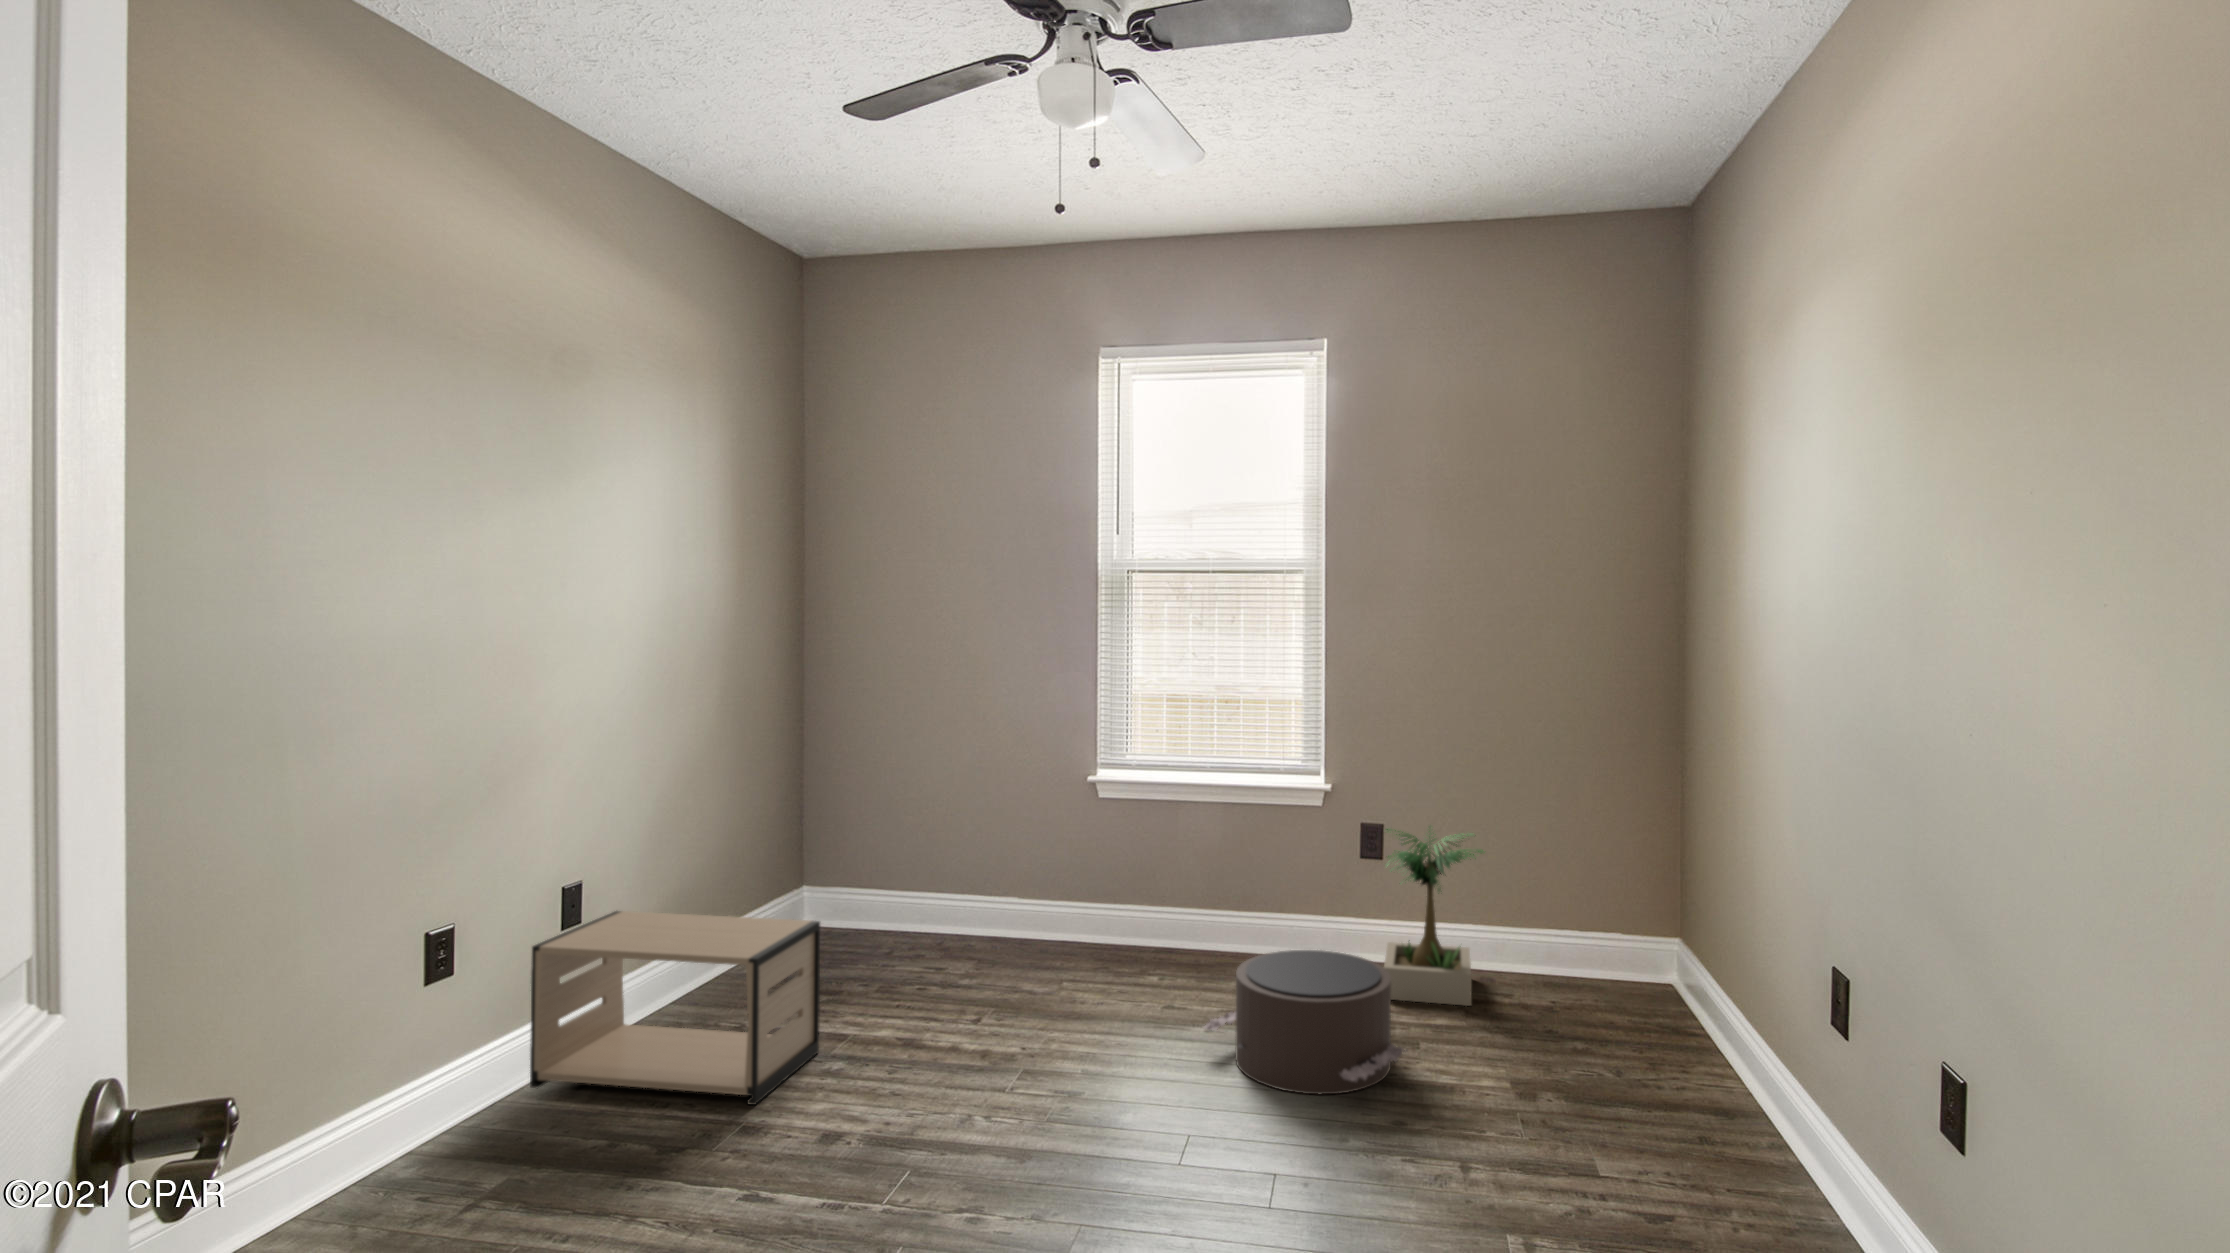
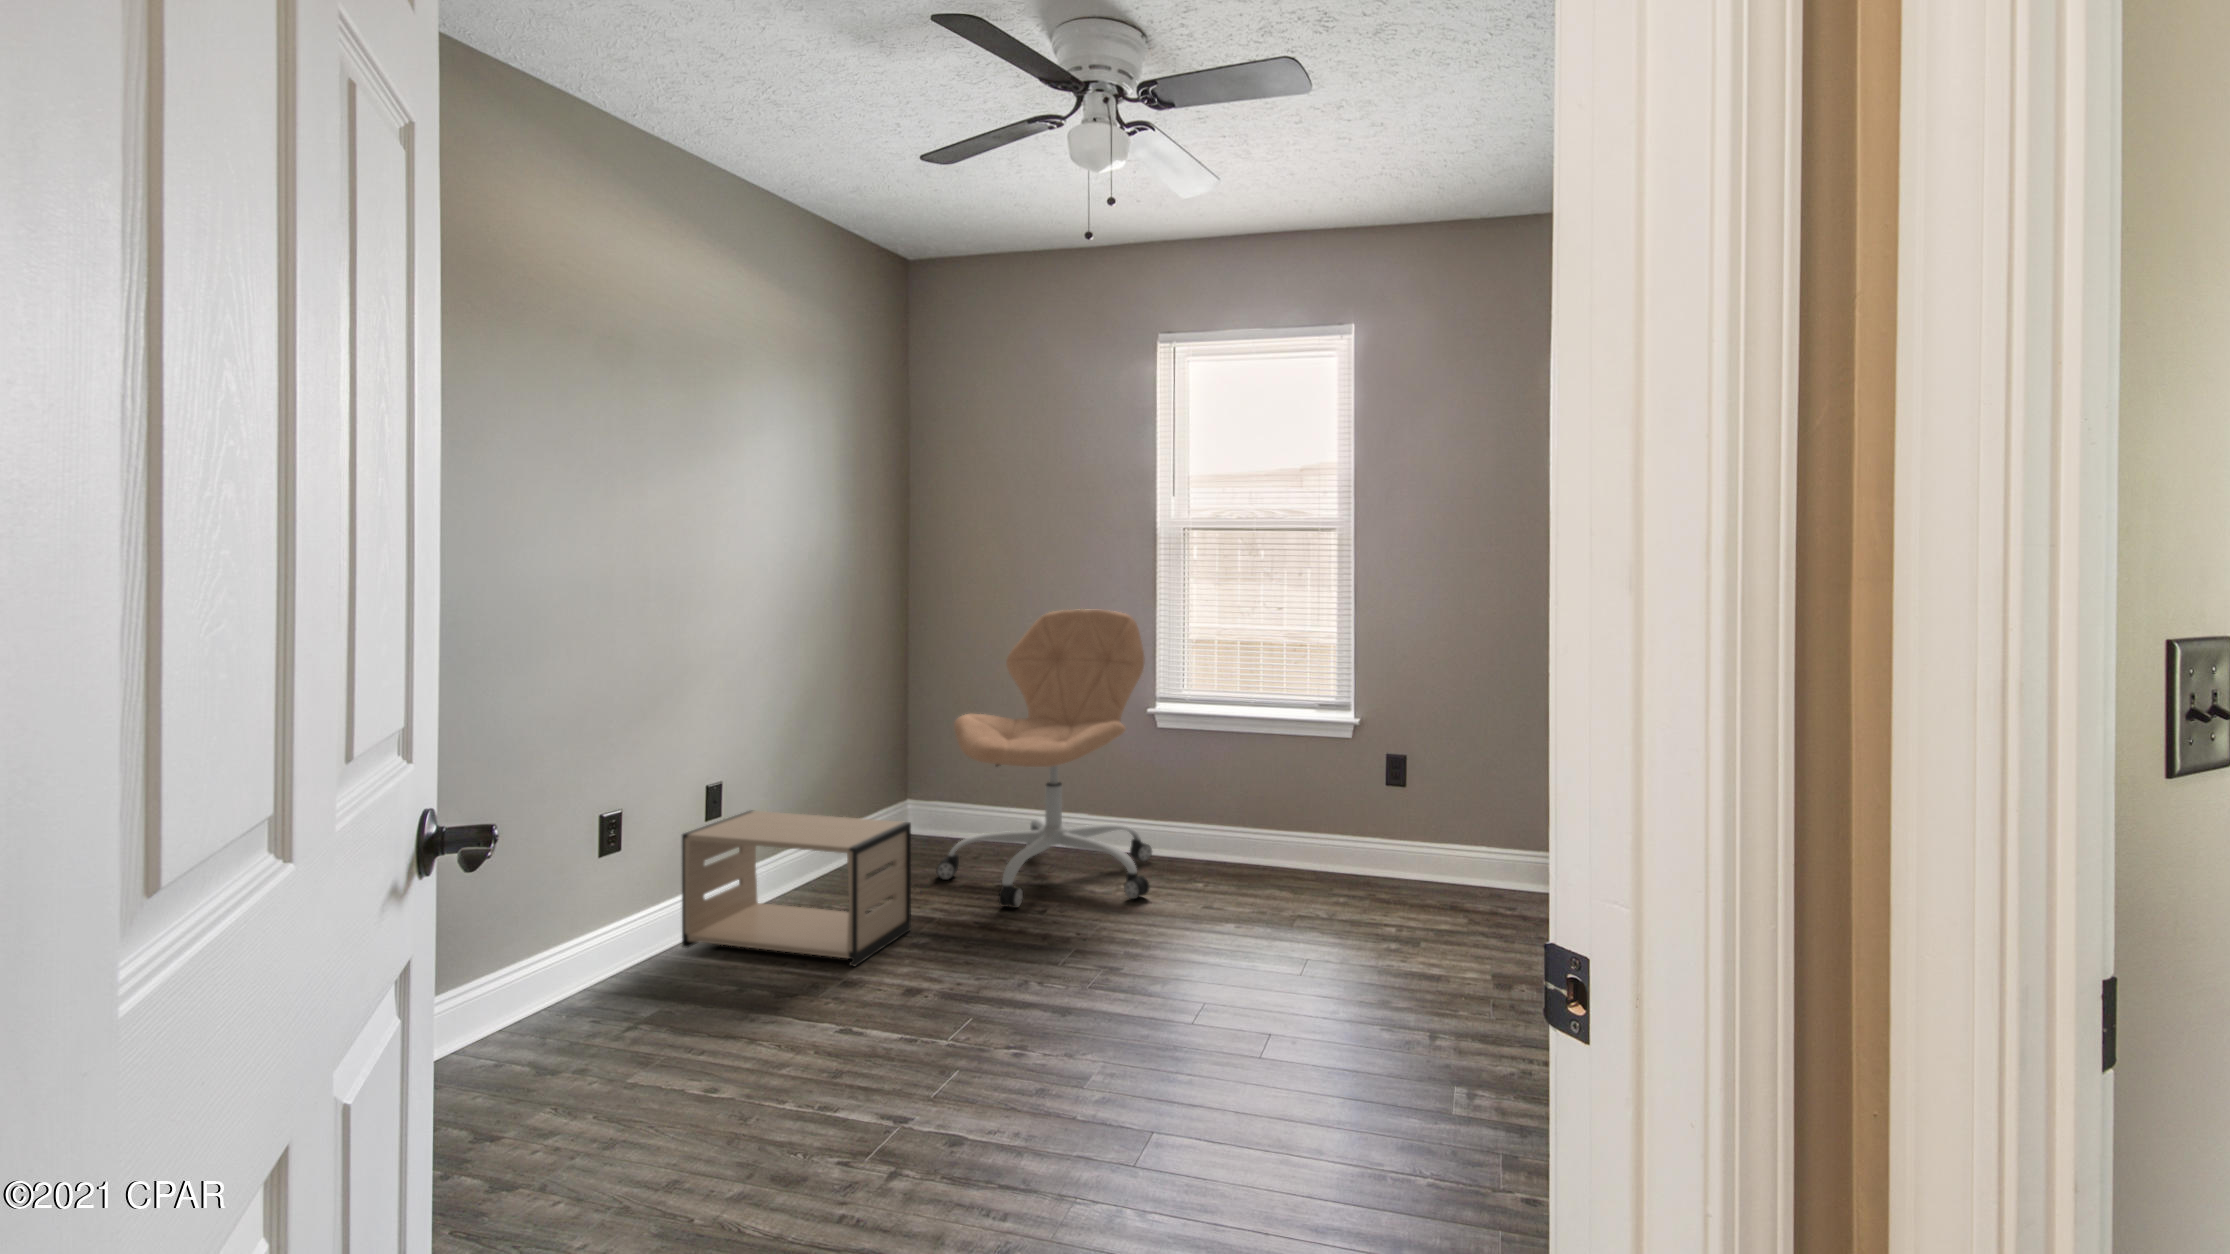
office chair: none [842,660,1100,1017] -> present [936,609,1152,908]
potted plant: present [1384,826,1485,1006] -> none [1394,755,1502,915]
pouf: present [1204,950,1405,1094] -> none [1228,860,1403,978]

